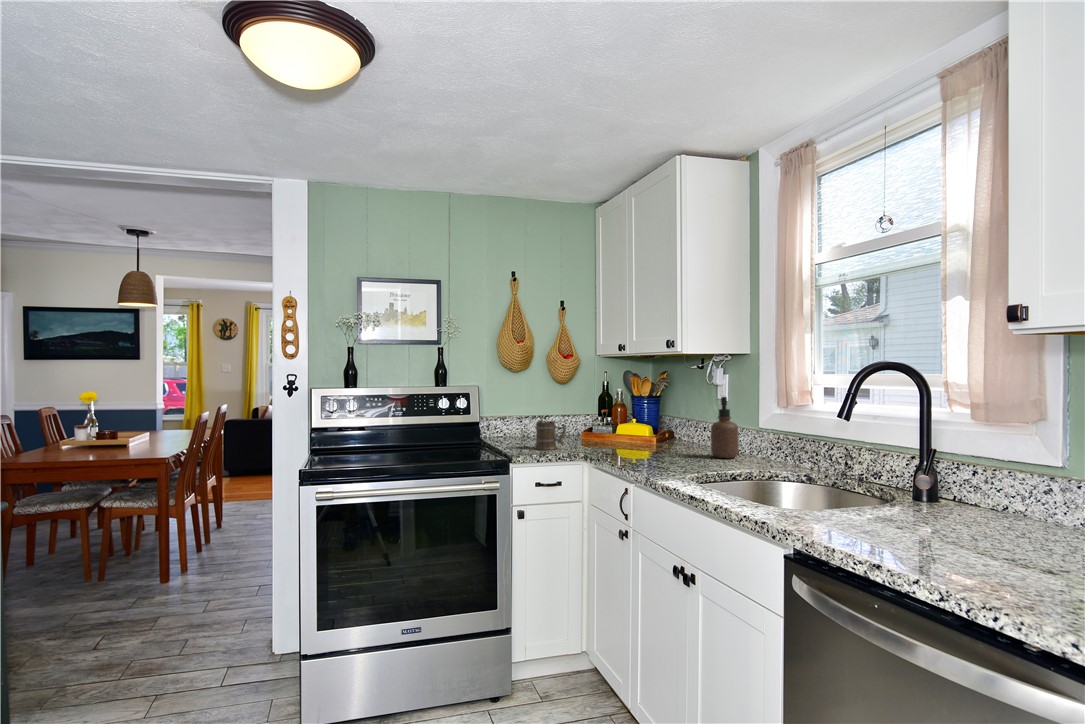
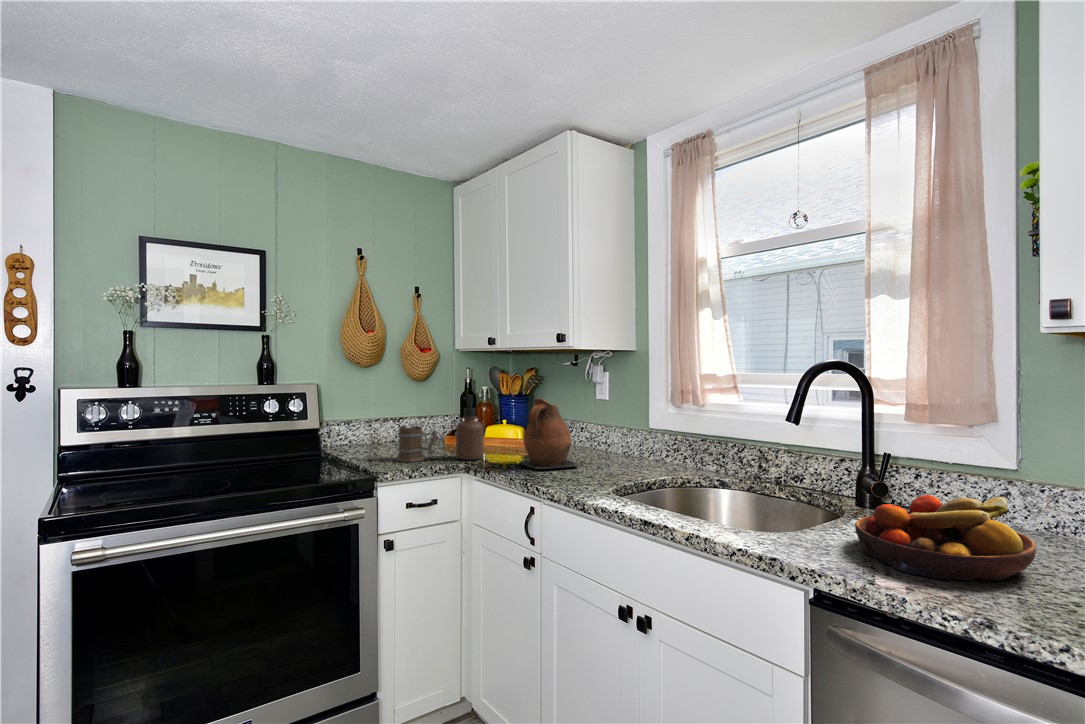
soap dispenser: present [711,397,739,458] -> present [456,395,484,460]
ceramic pitcher: none [629,398,682,460] -> present [521,398,579,469]
fruit bowl: none [845,480,1004,550] -> present [855,495,1036,581]

